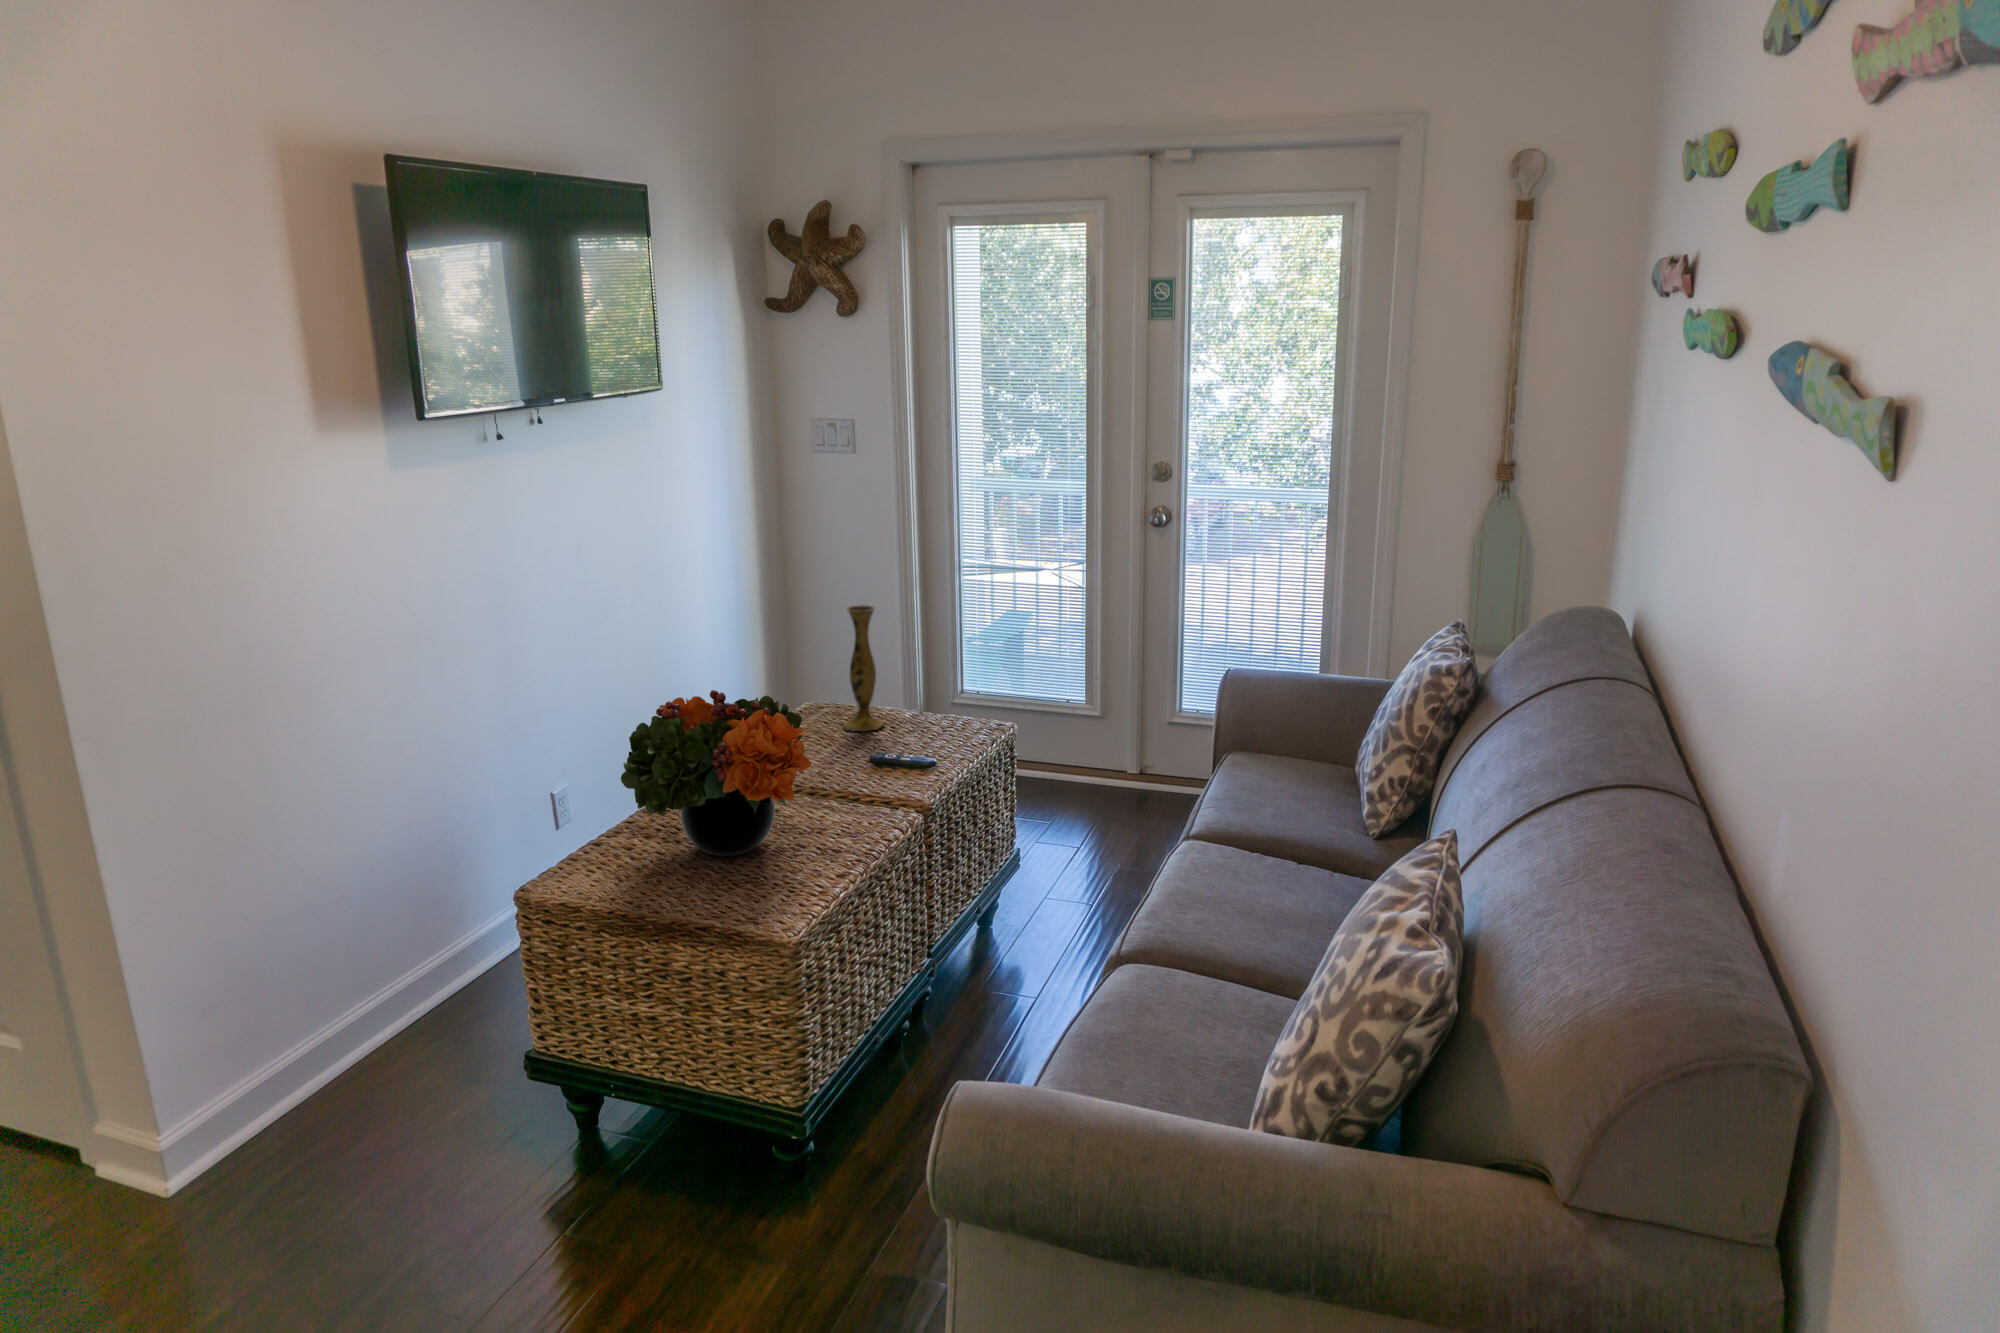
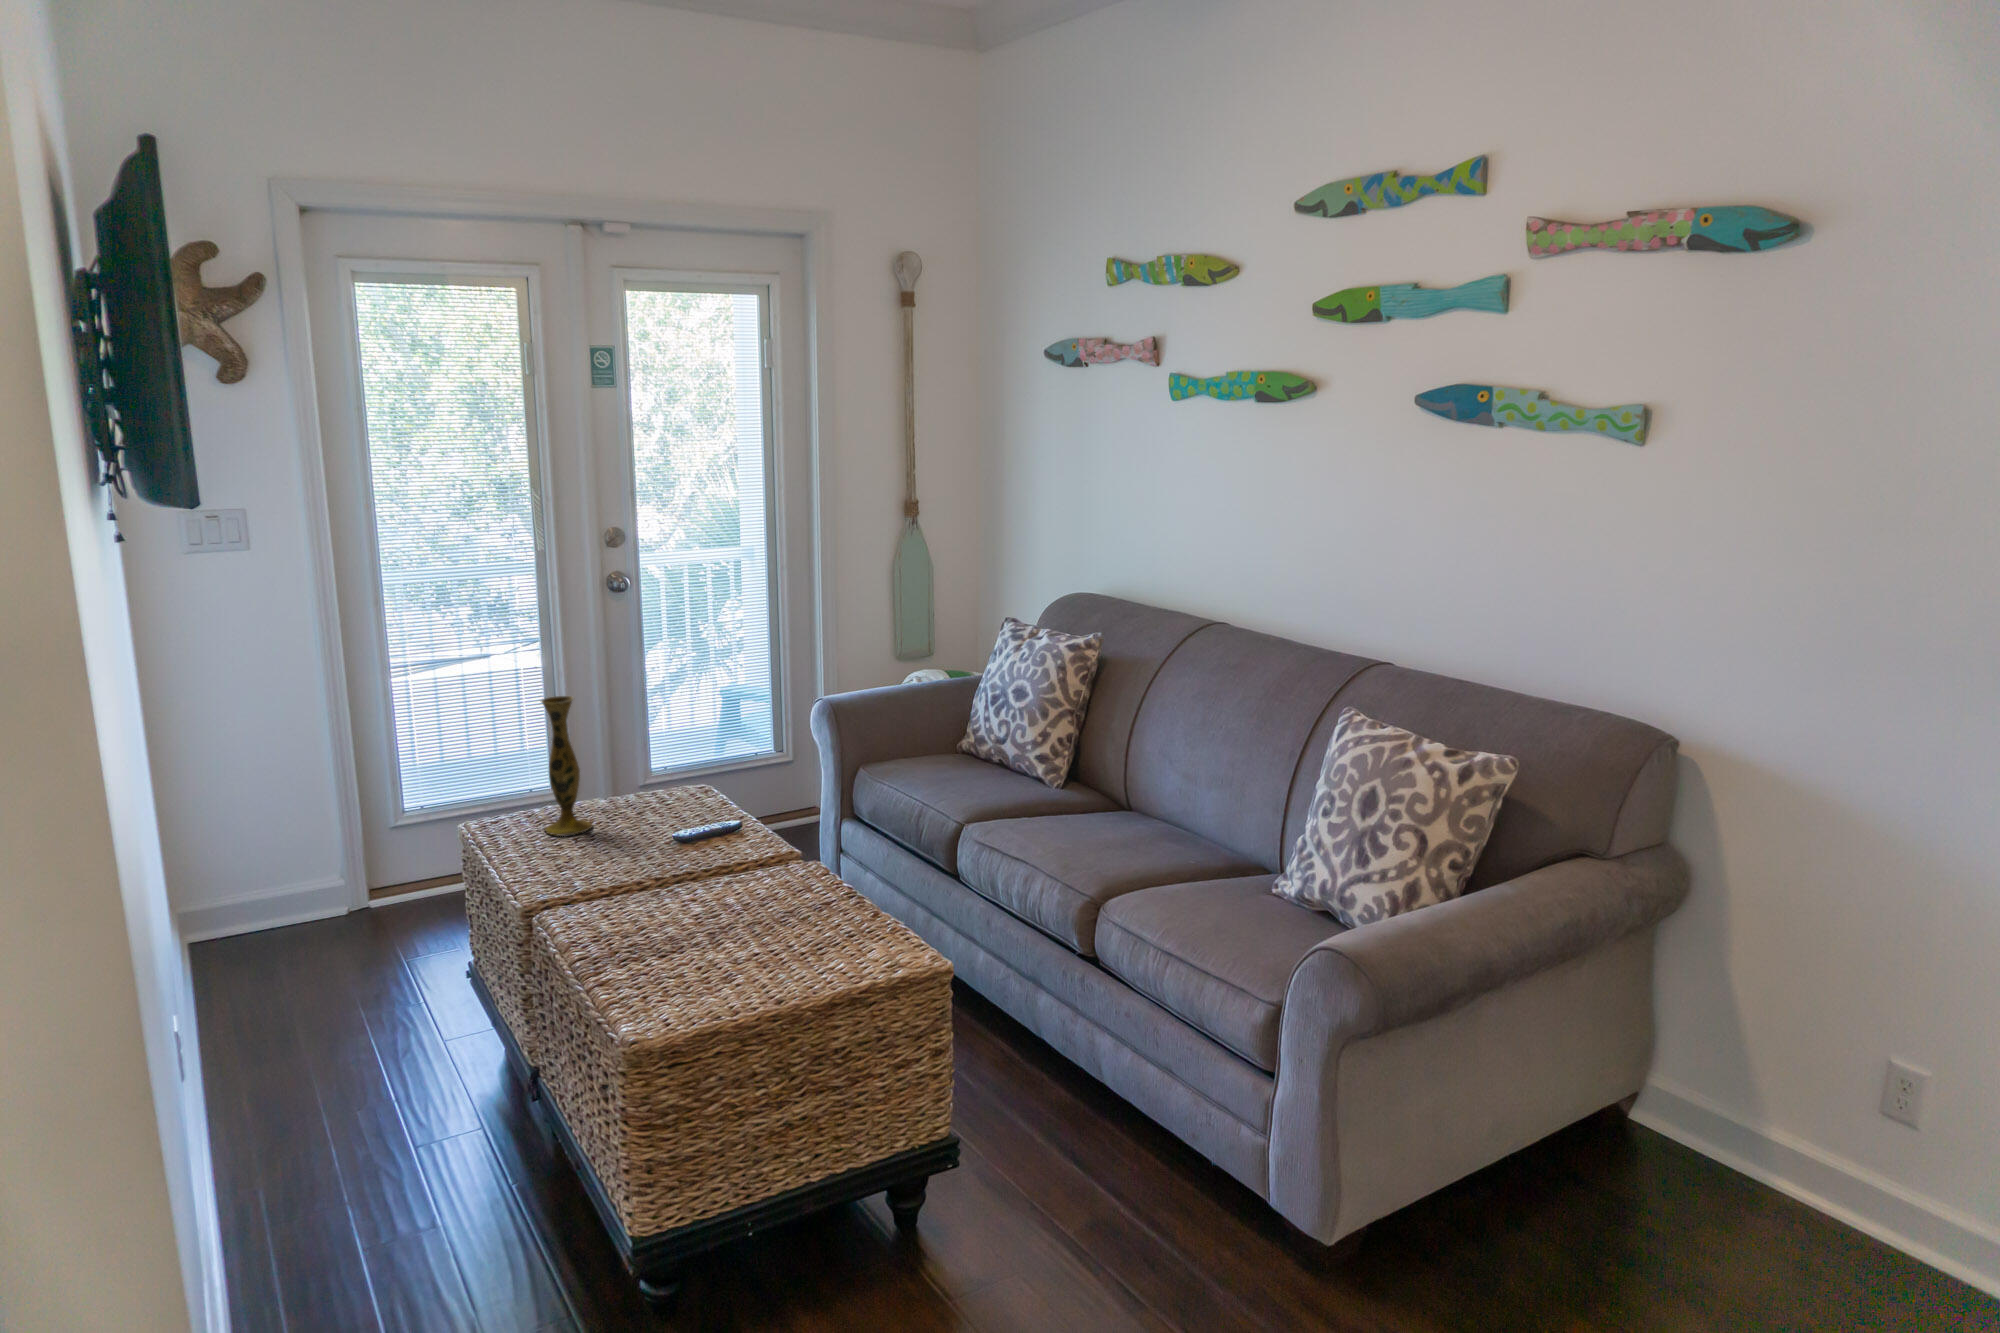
flower arrangement: present [621,690,812,856] -> none [616,770,819,949]

